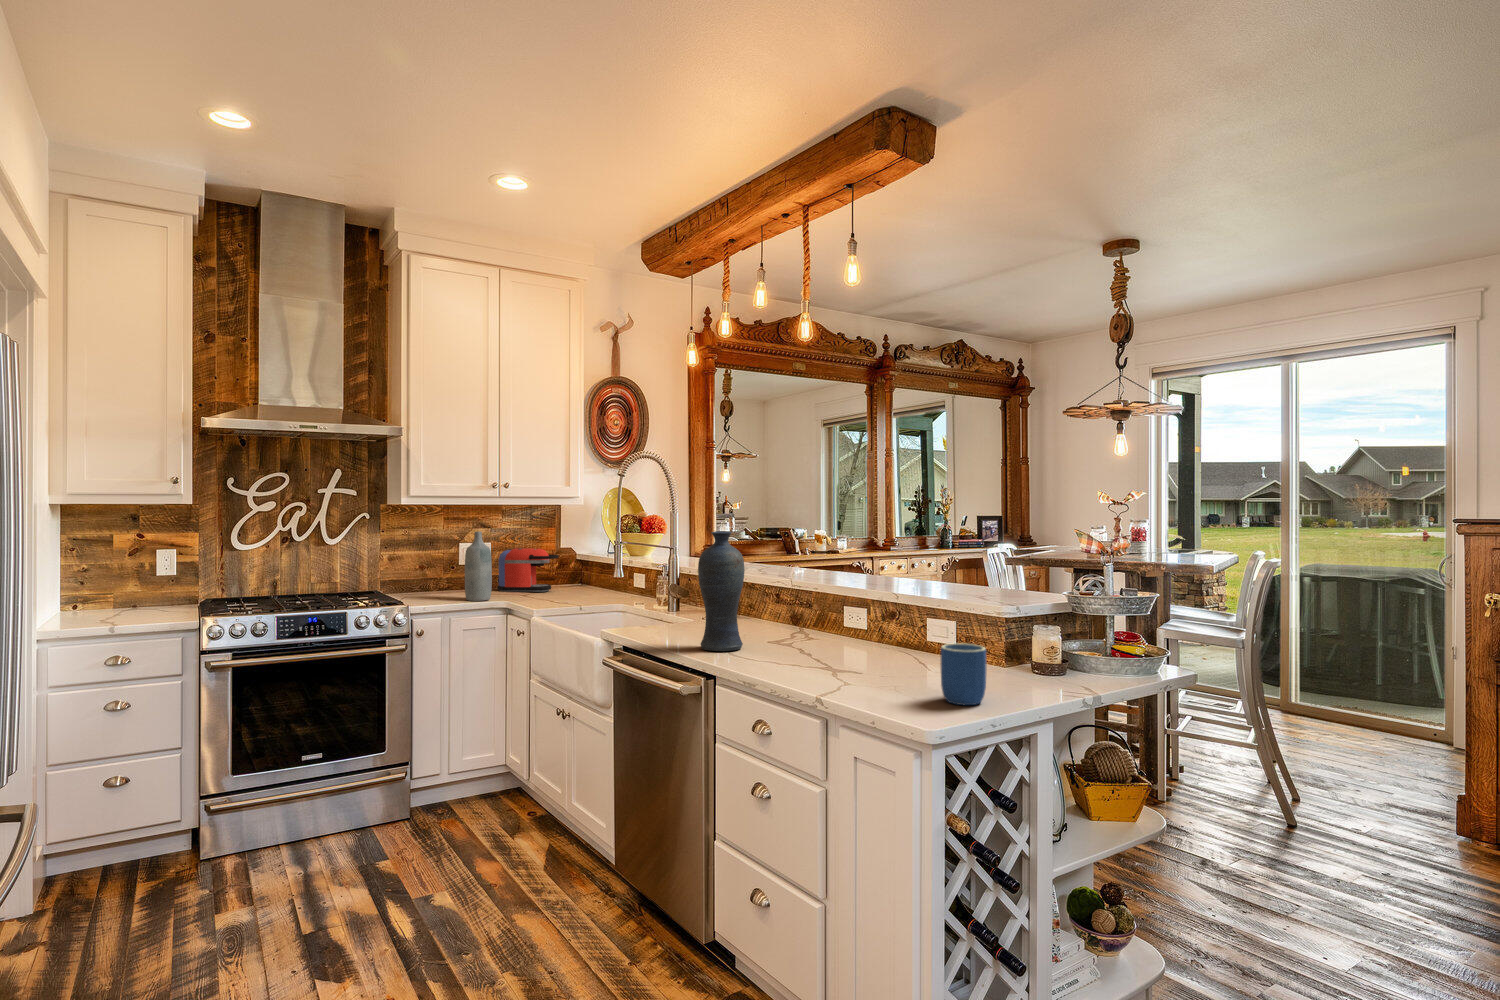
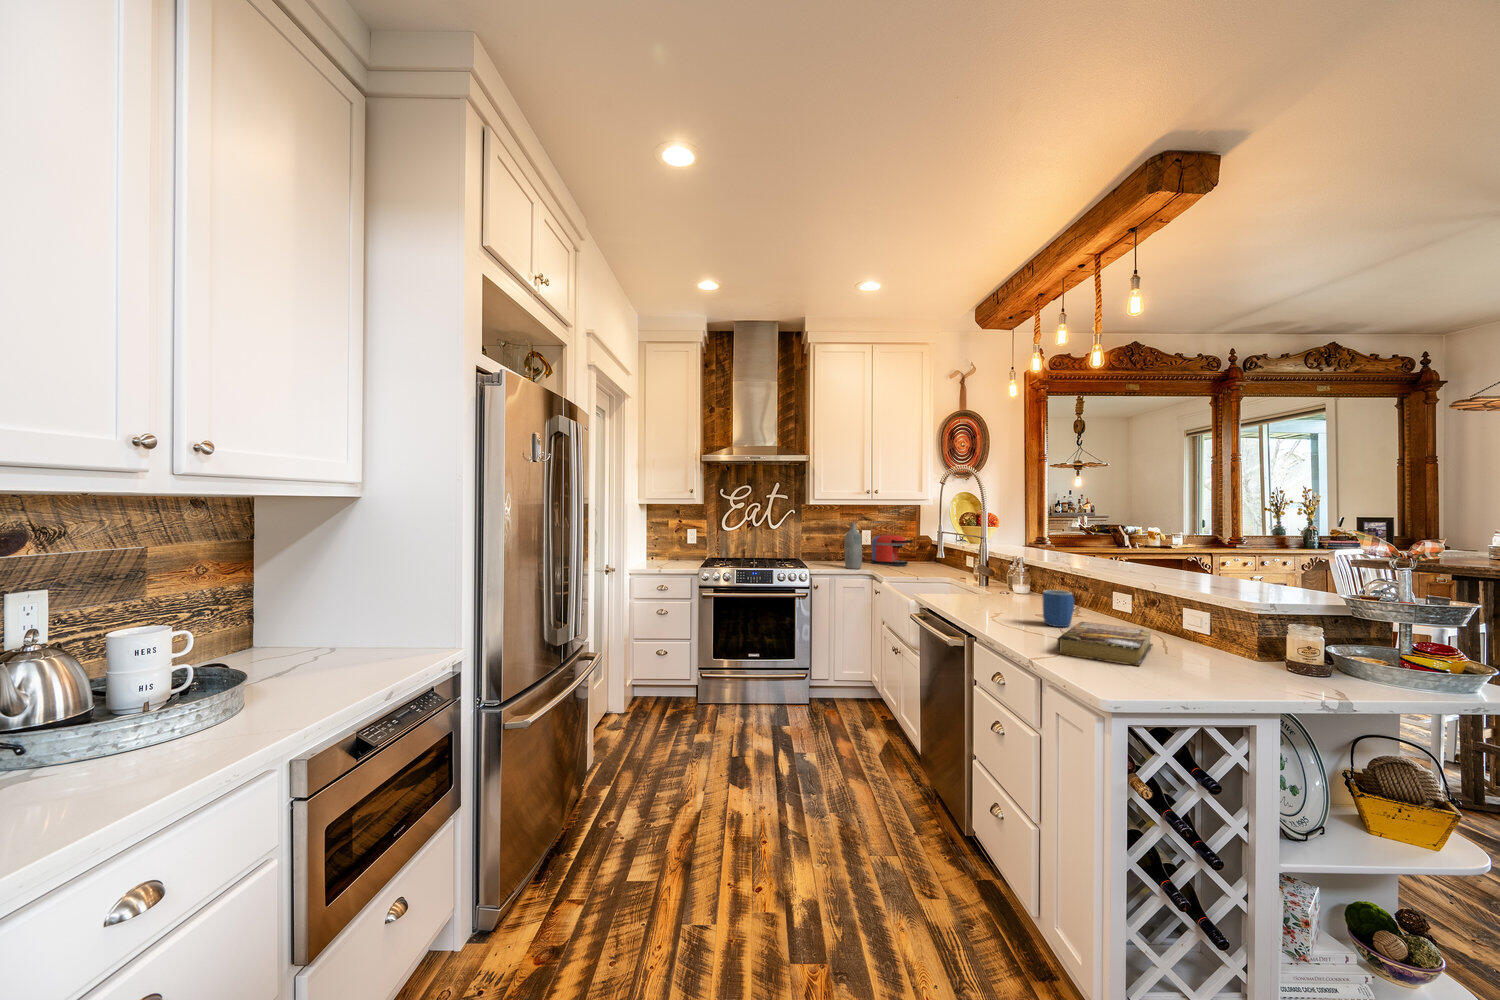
vase: present [698,531,745,651] -> none [972,526,1010,618]
mug: present [941,643,987,705] -> present [1043,590,1074,627]
book: none [834,644,920,687] -> present [1057,622,1153,666]

